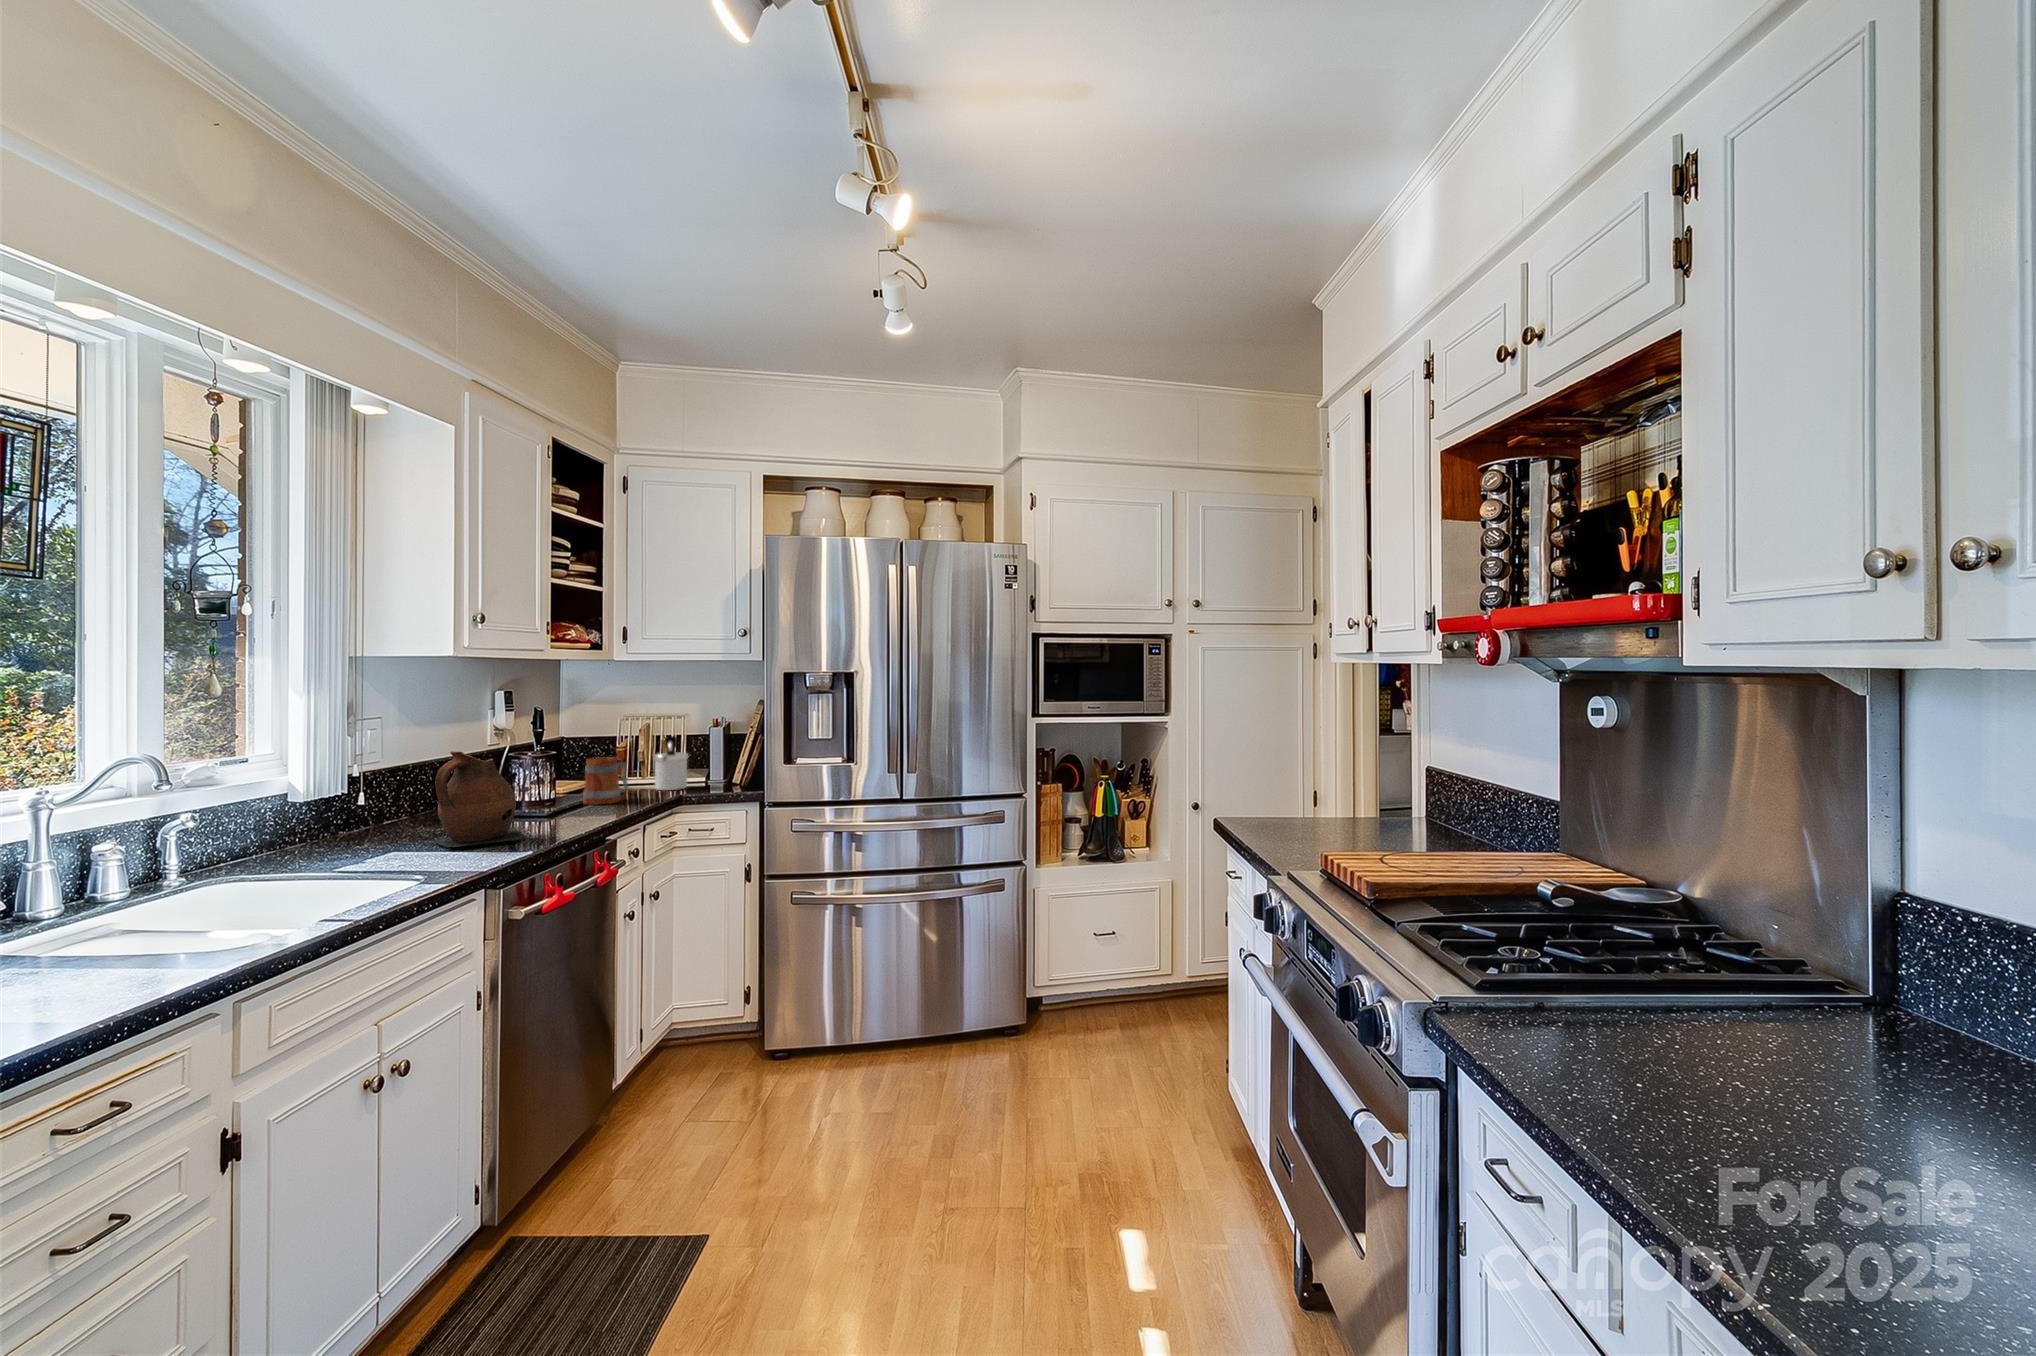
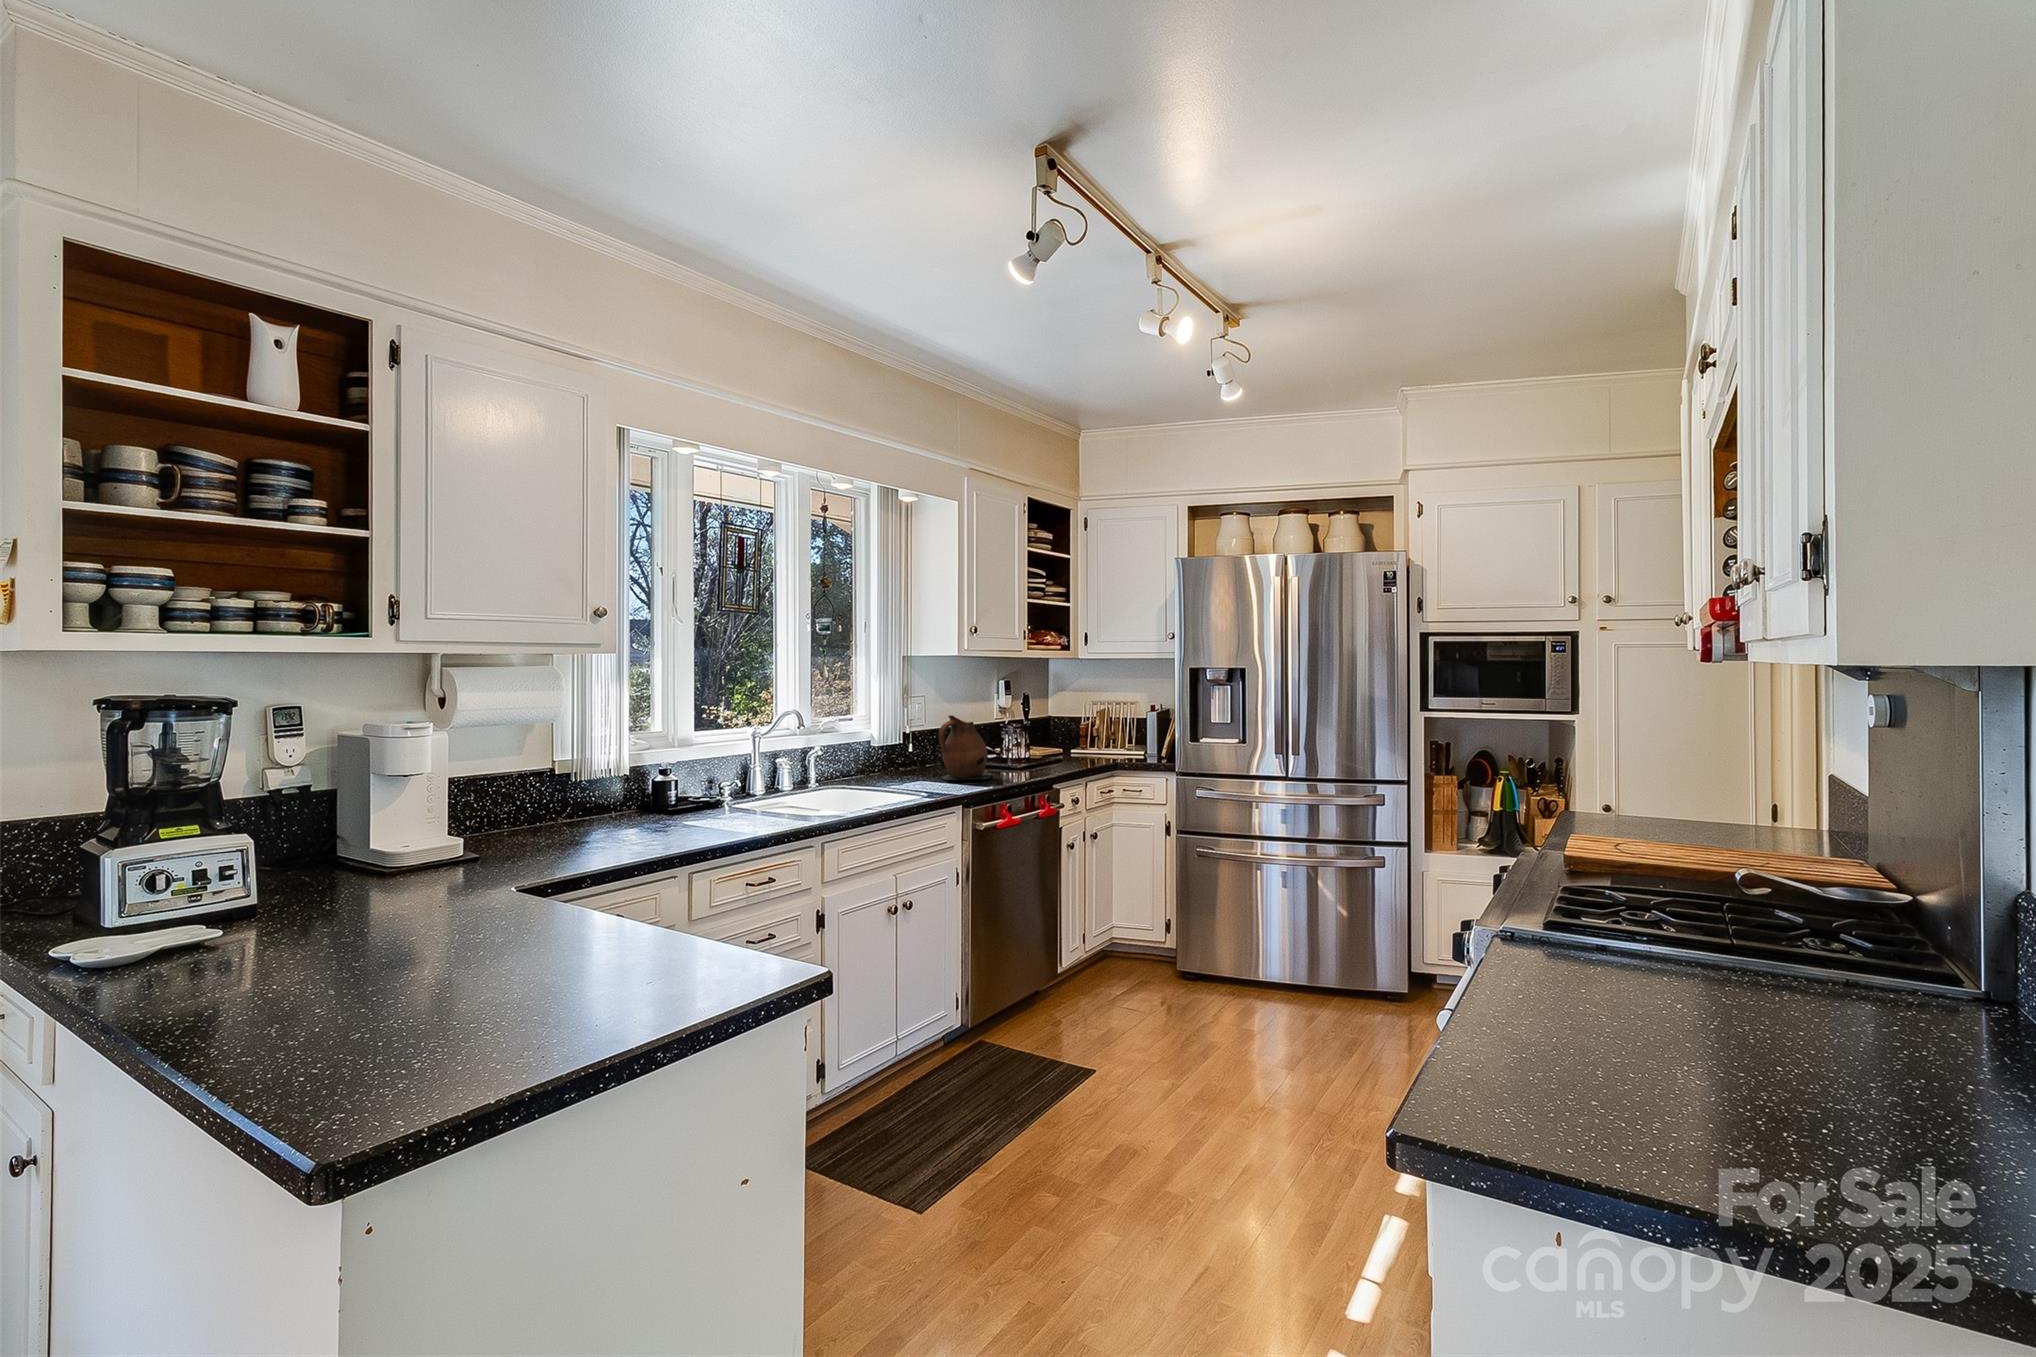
soap dispenser: present [654,736,688,790] -> none [1101,716,1126,759]
mug: present [583,757,628,805] -> none [1046,730,1078,765]

